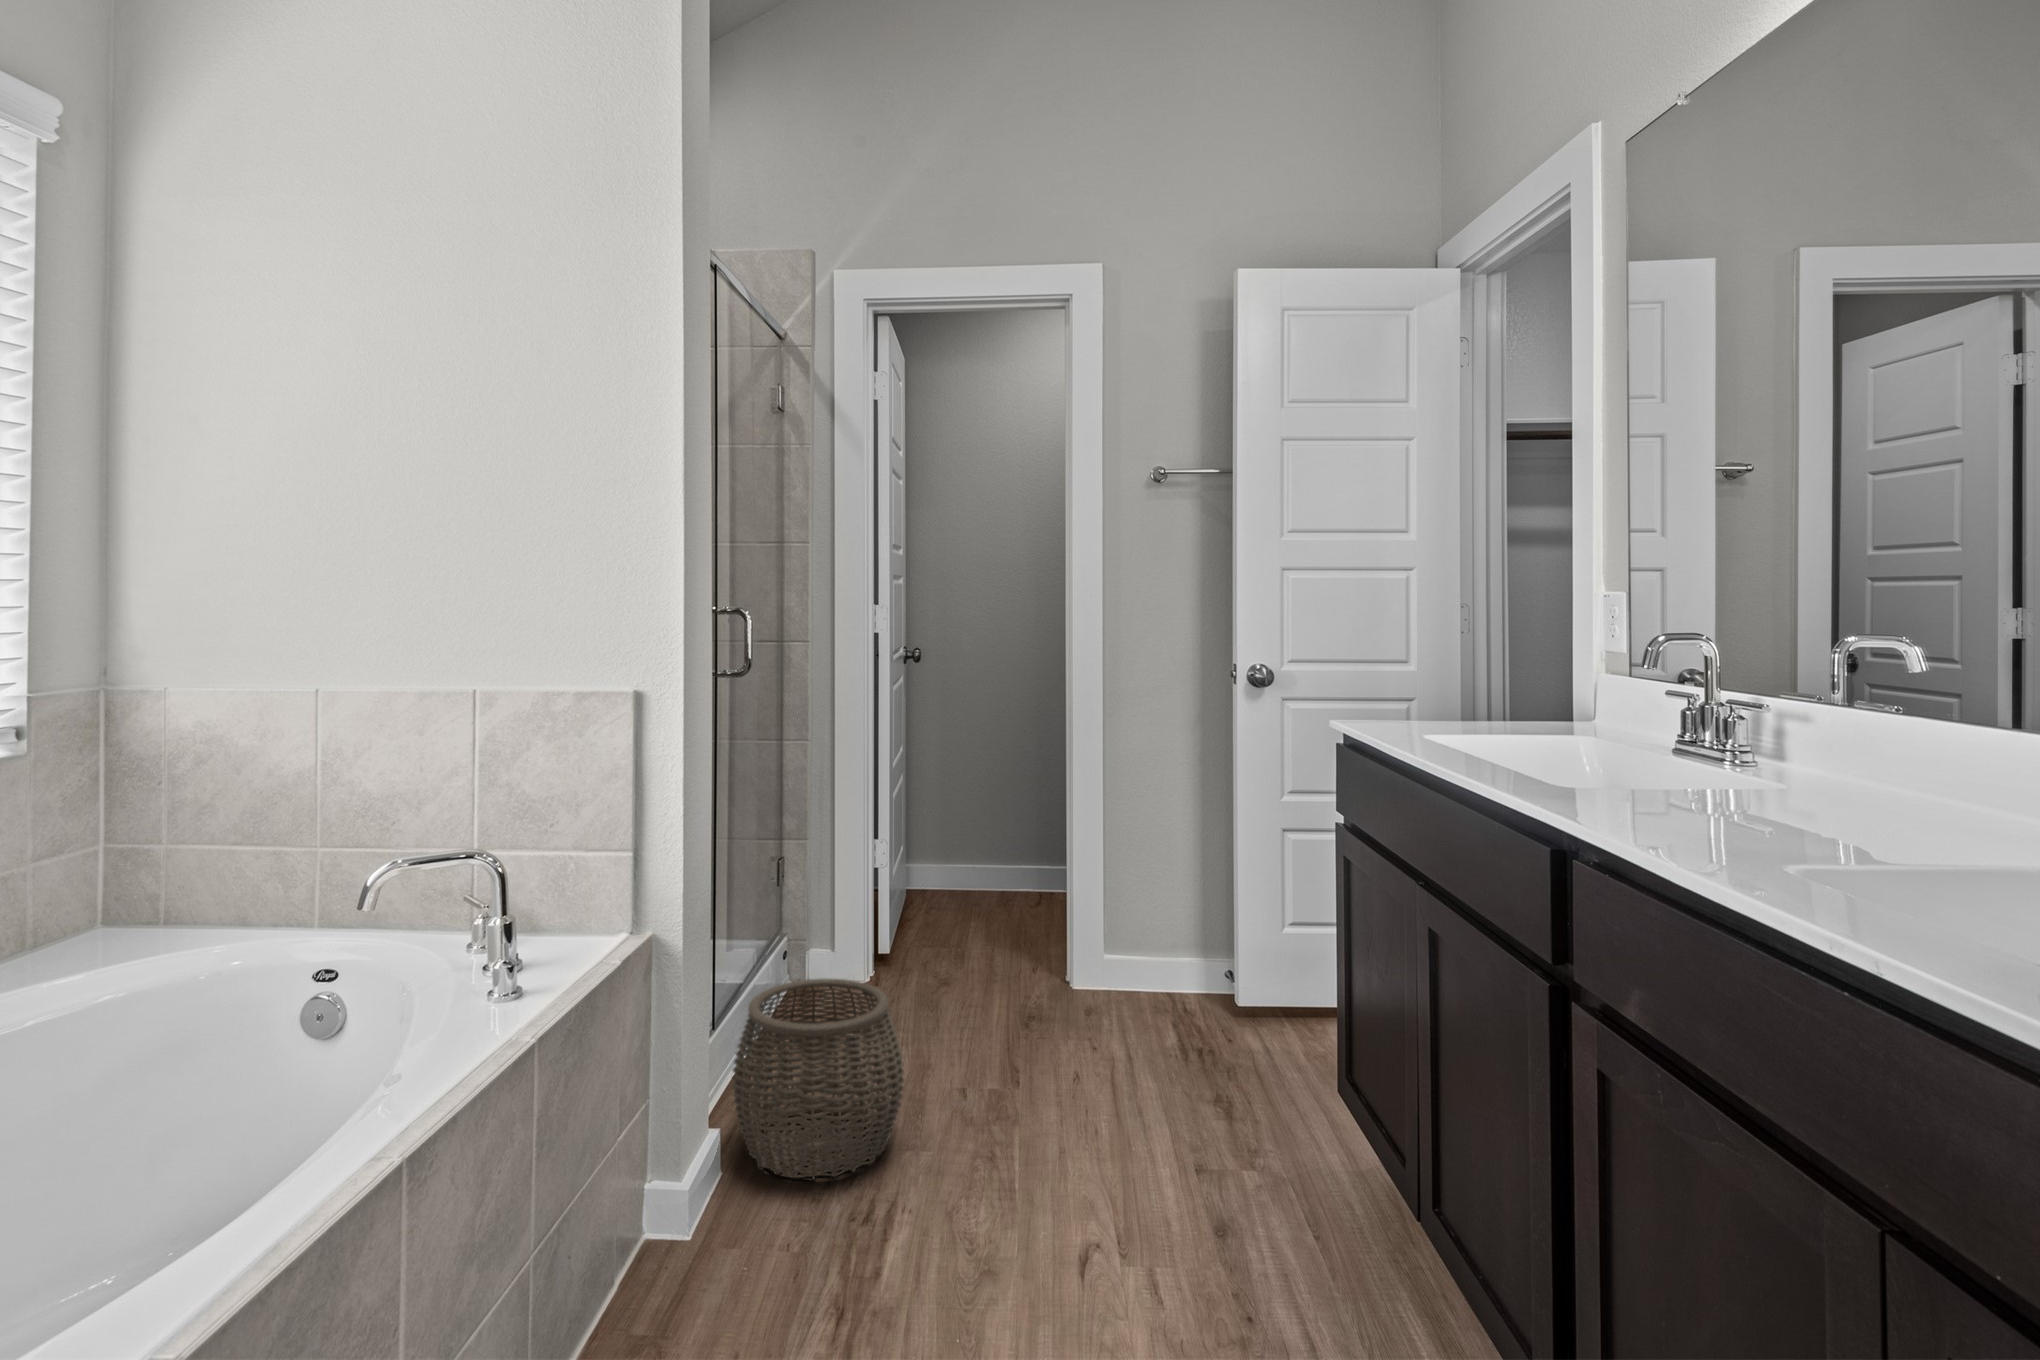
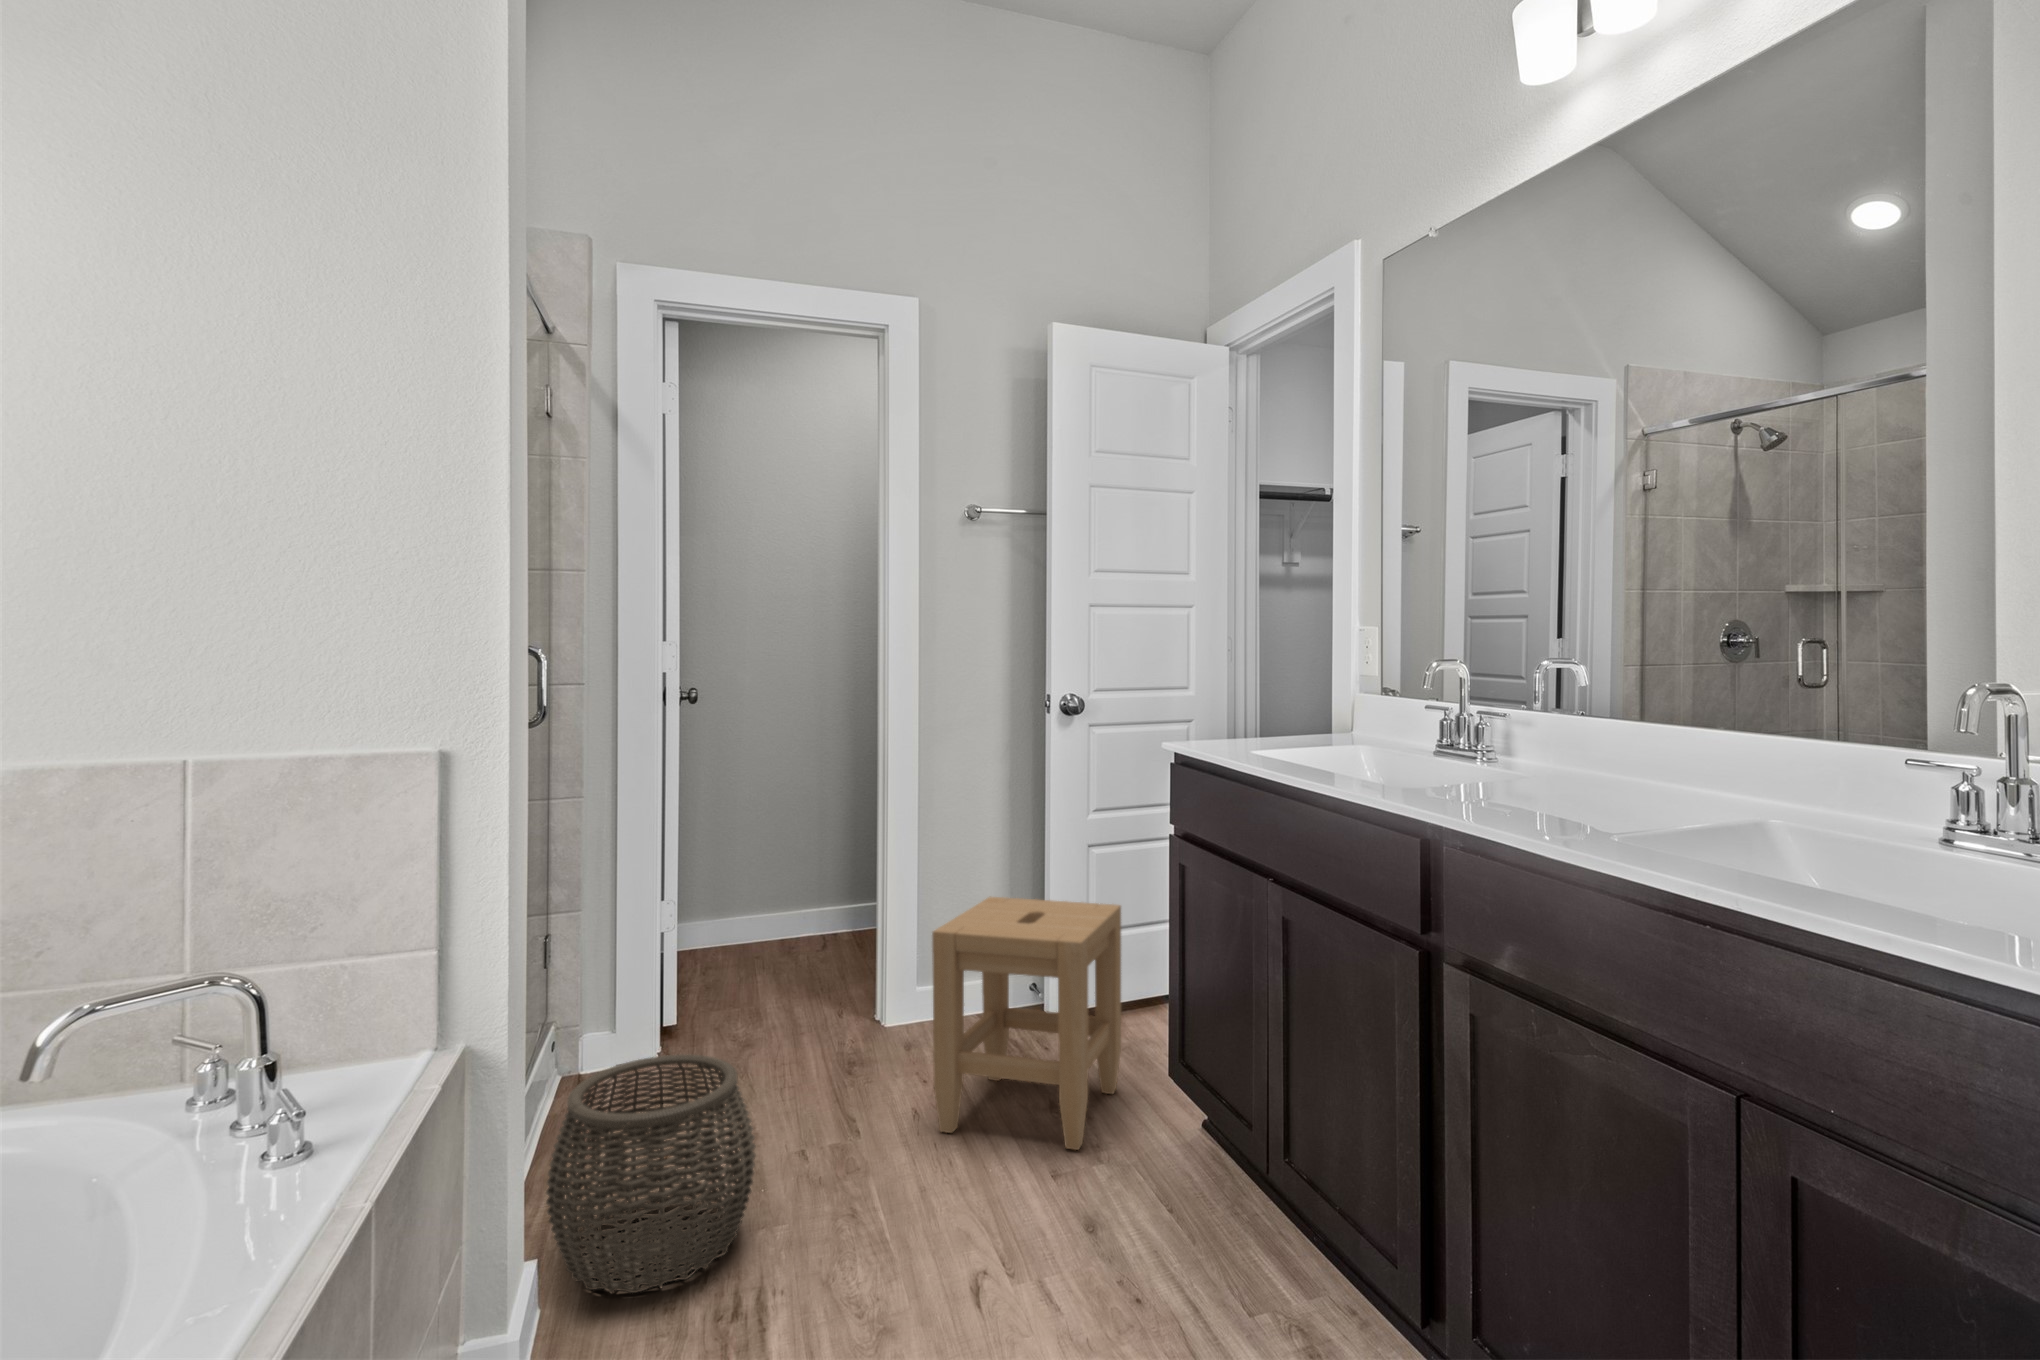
stool: none [1088,870,1299,1140] -> present [932,897,1121,1150]

